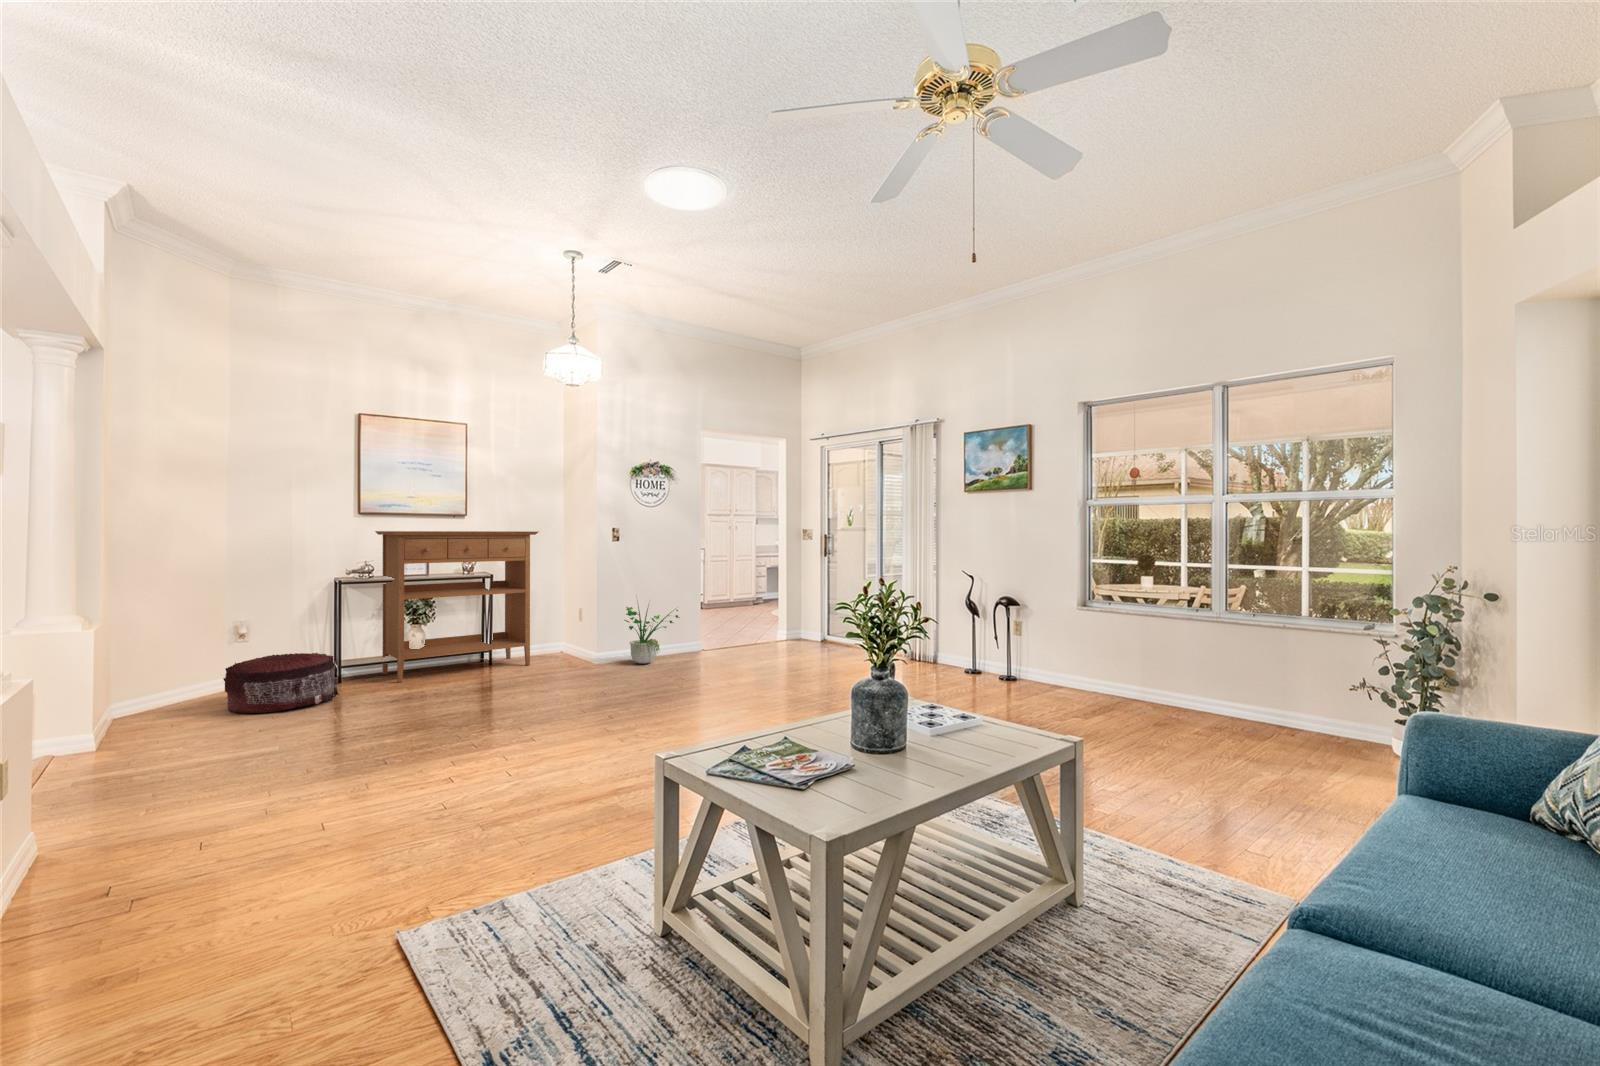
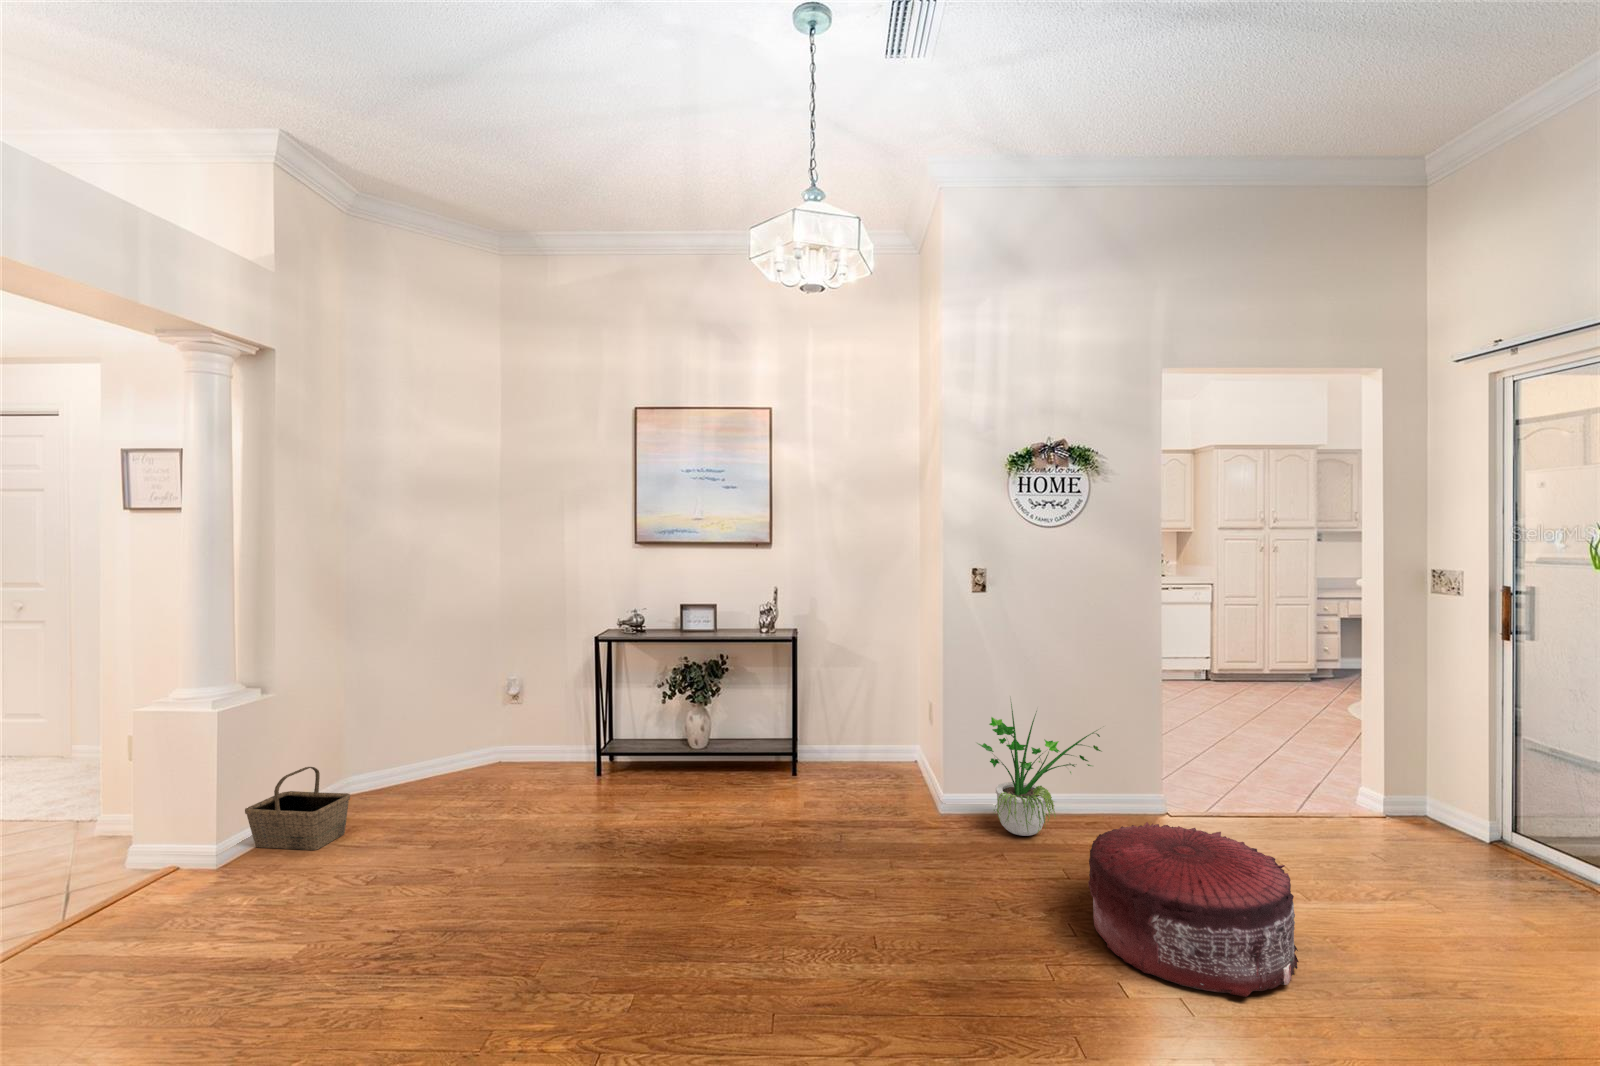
console table: present [375,531,538,682] -> none [632,567,852,793]
pouf: present [223,653,339,713] -> present [1088,822,1299,997]
basket: none [107,678,191,740] -> present [245,767,350,850]

